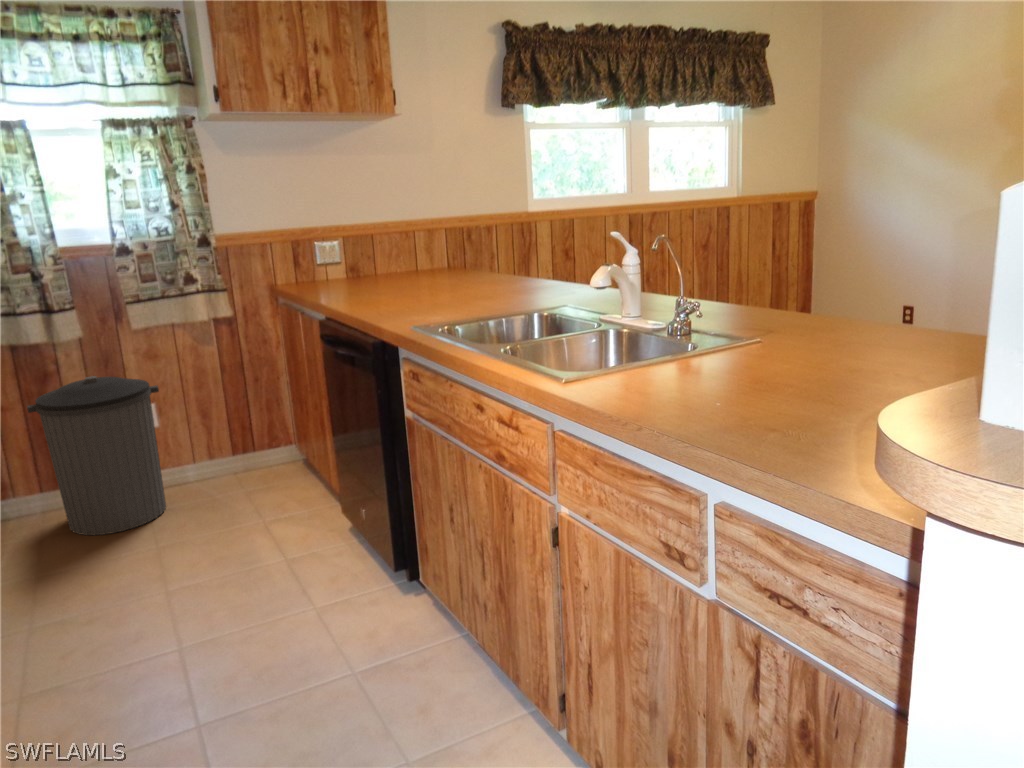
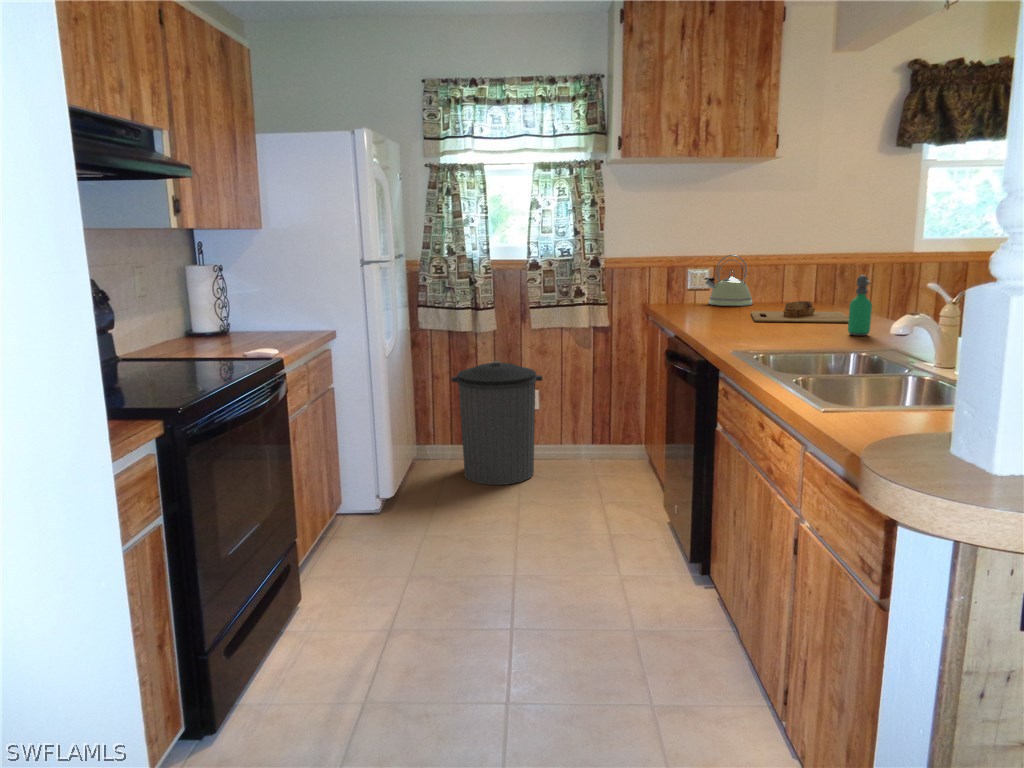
kettle: none [334,224,390,280] -> present [705,255,753,306]
soap dispenser: none [506,232,528,295] -> present [848,275,872,336]
cutting board: none [396,265,502,292] -> present [751,301,849,323]

